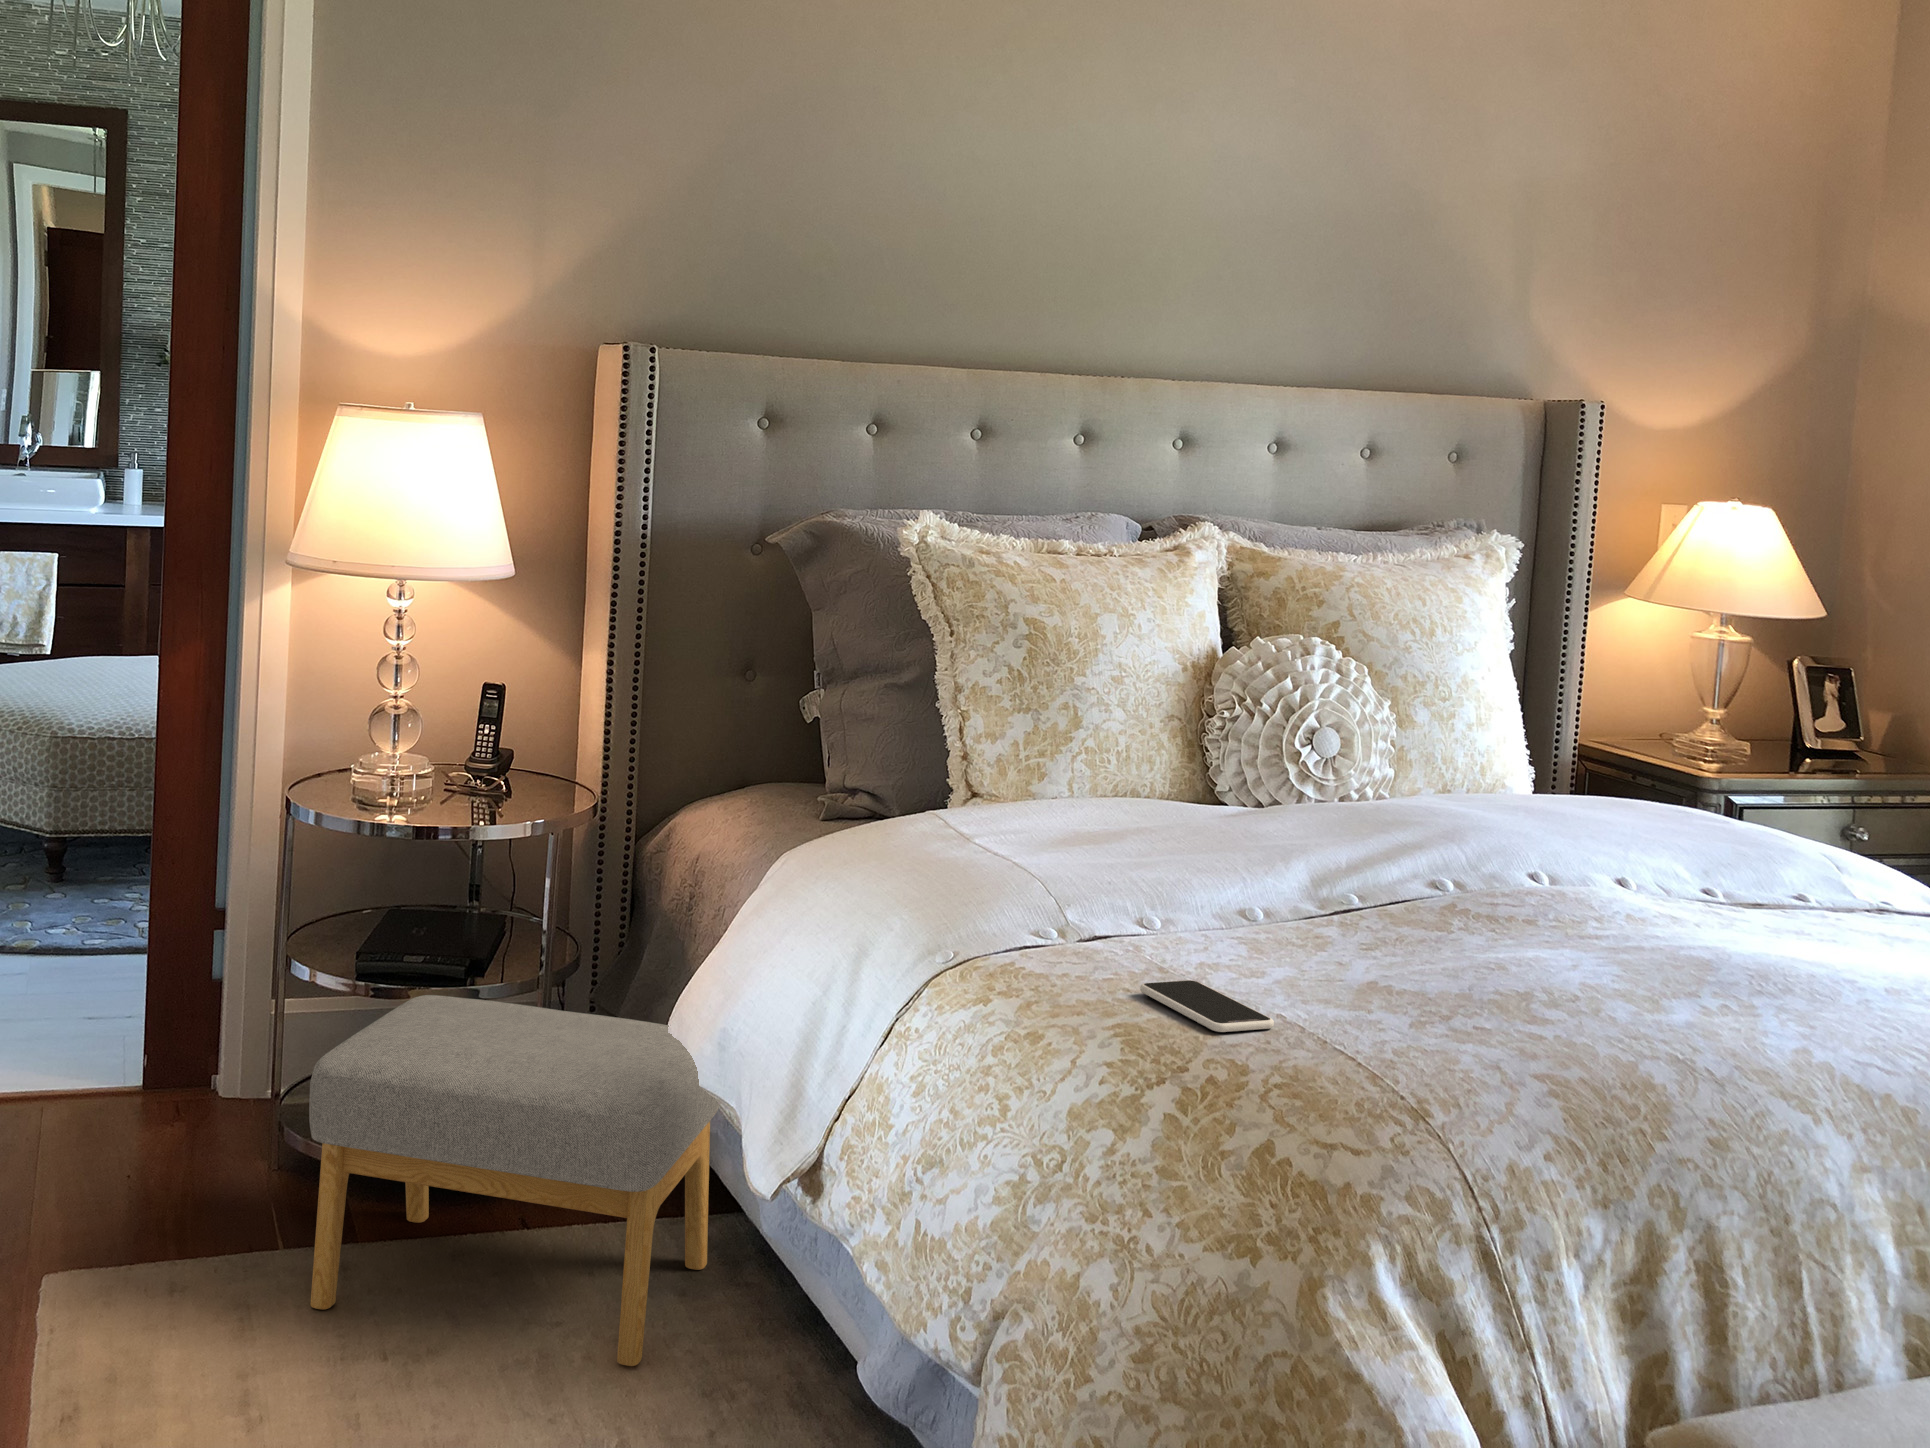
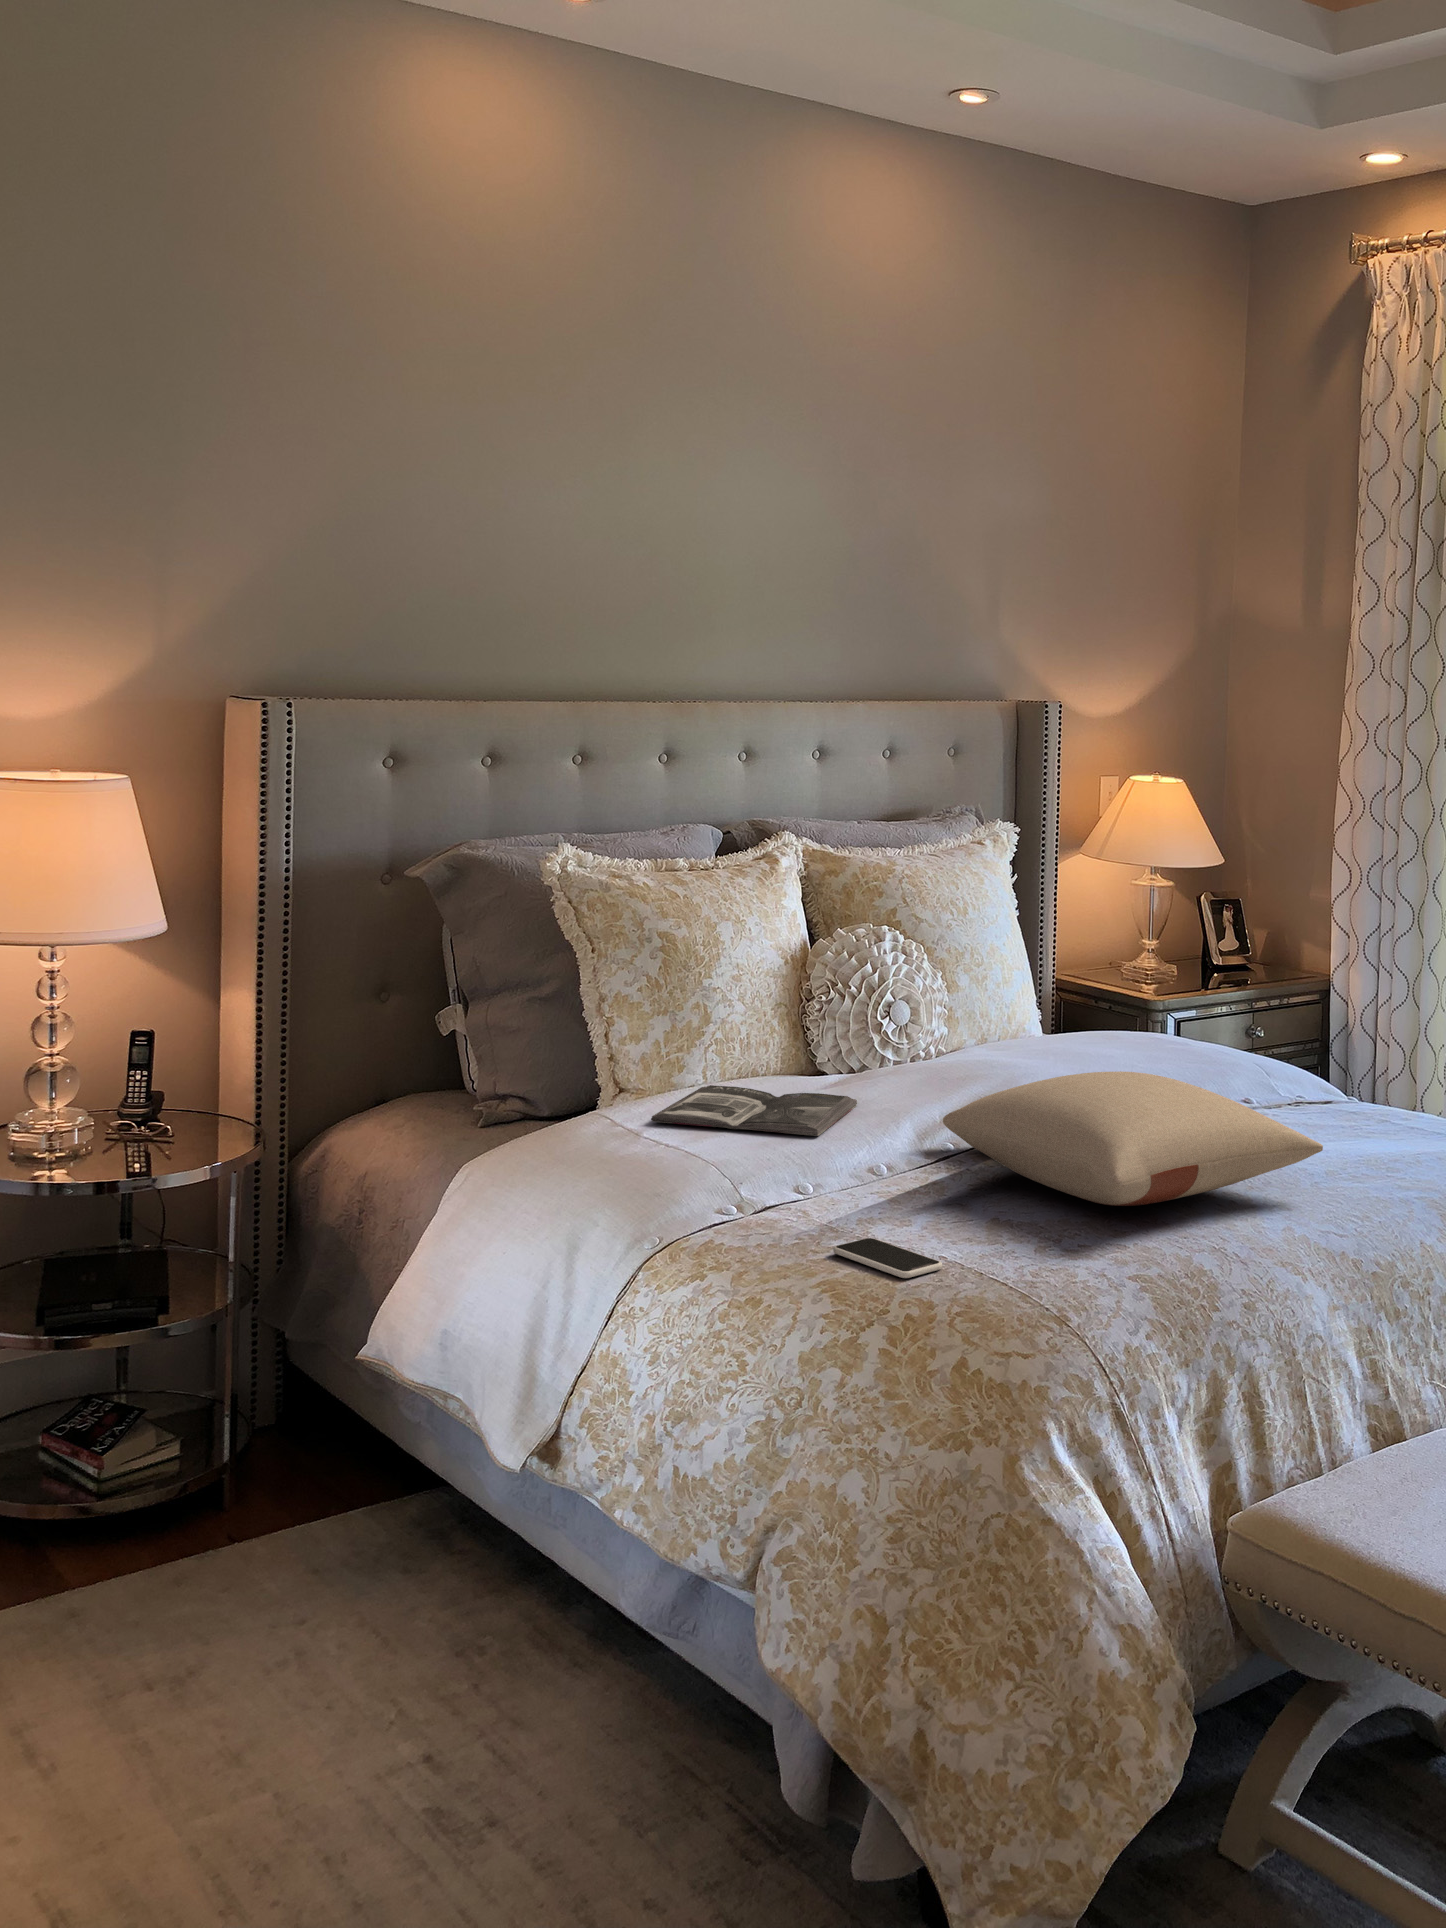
magazine: none [981,796,1241,860] -> present [651,1085,857,1136]
pillow: none [1328,814,1874,989] -> present [943,1071,1323,1206]
footstool: present [309,995,719,1366] -> none [44,1334,427,1659]

